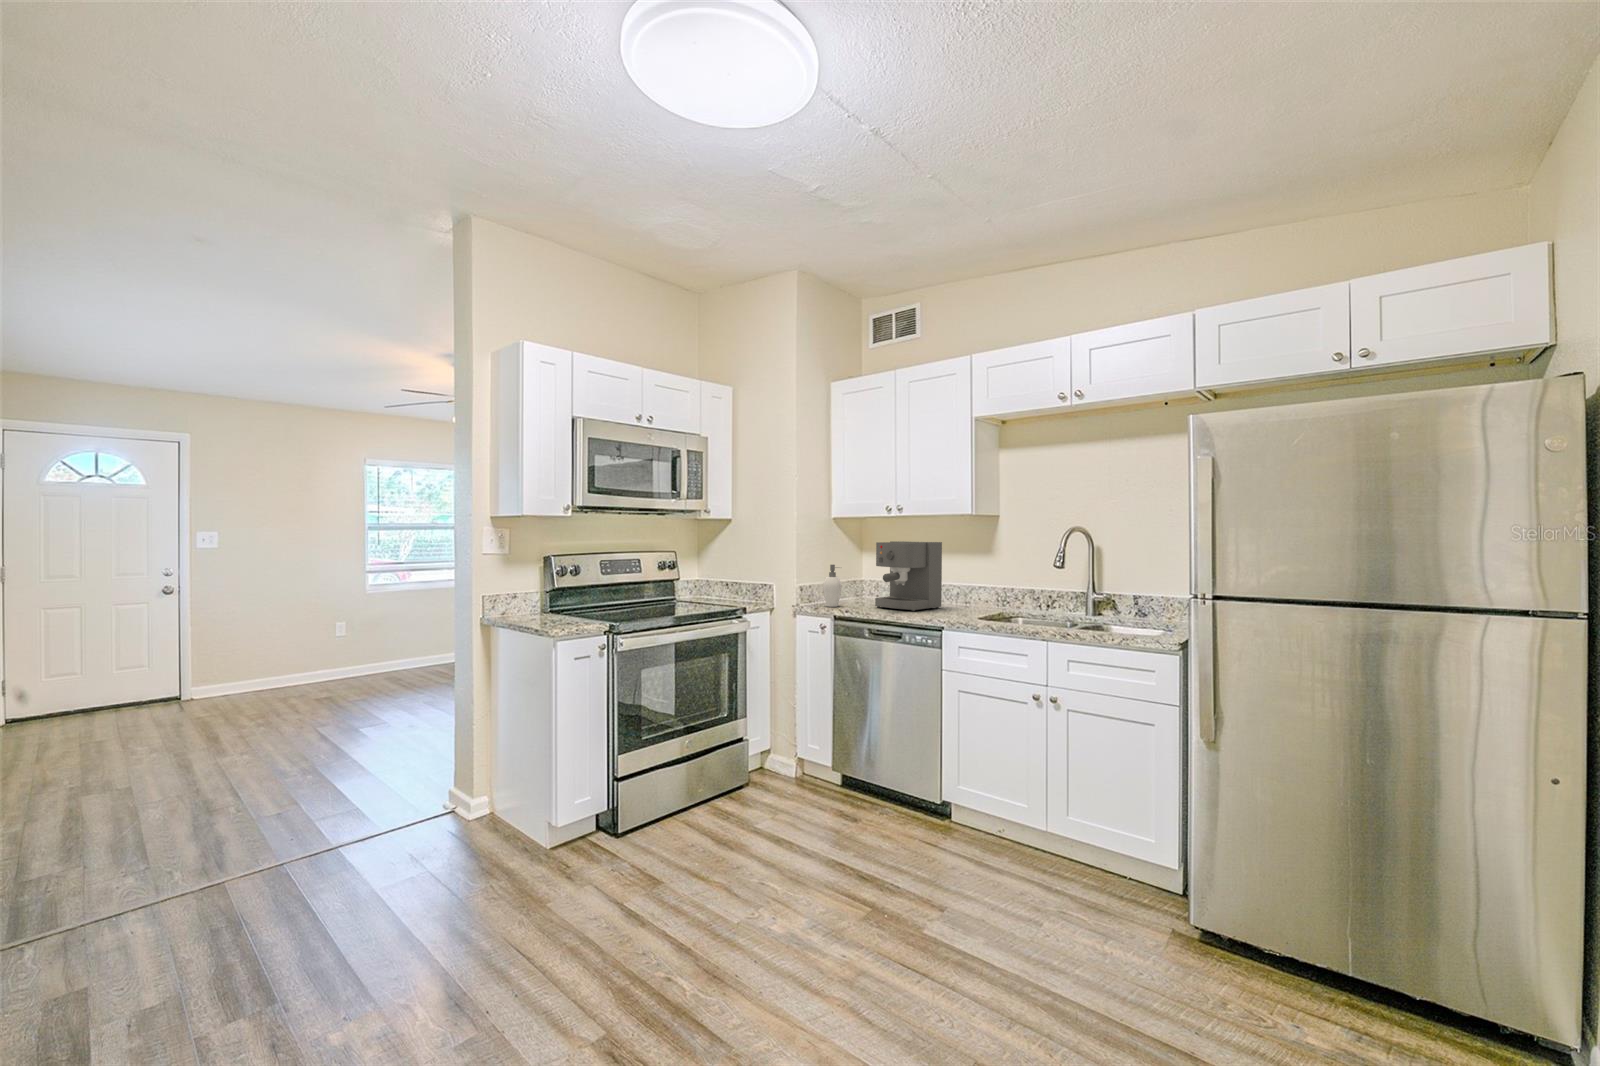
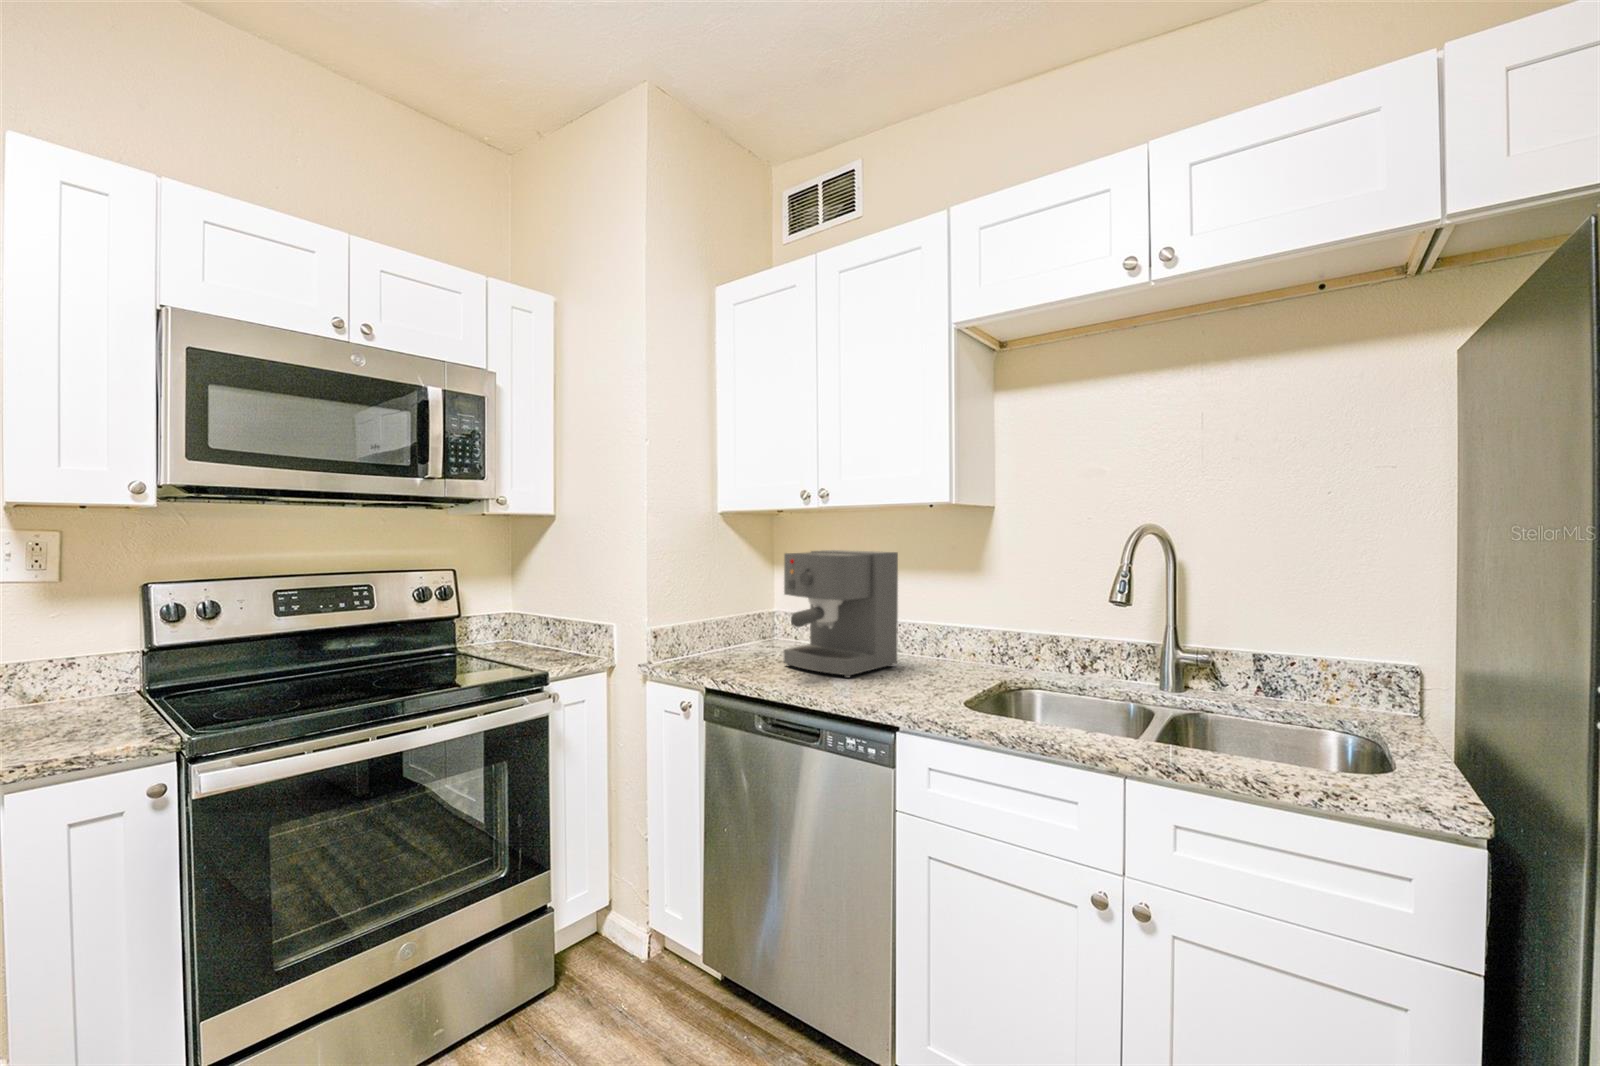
soap dispenser: present [823,565,842,607] -> none [695,591,734,665]

